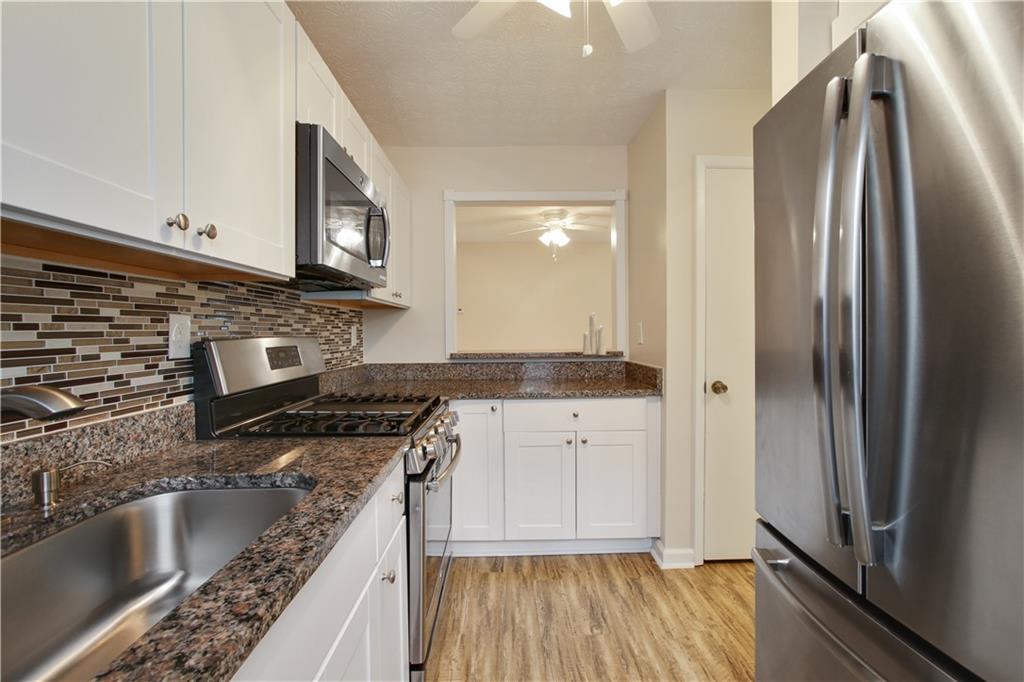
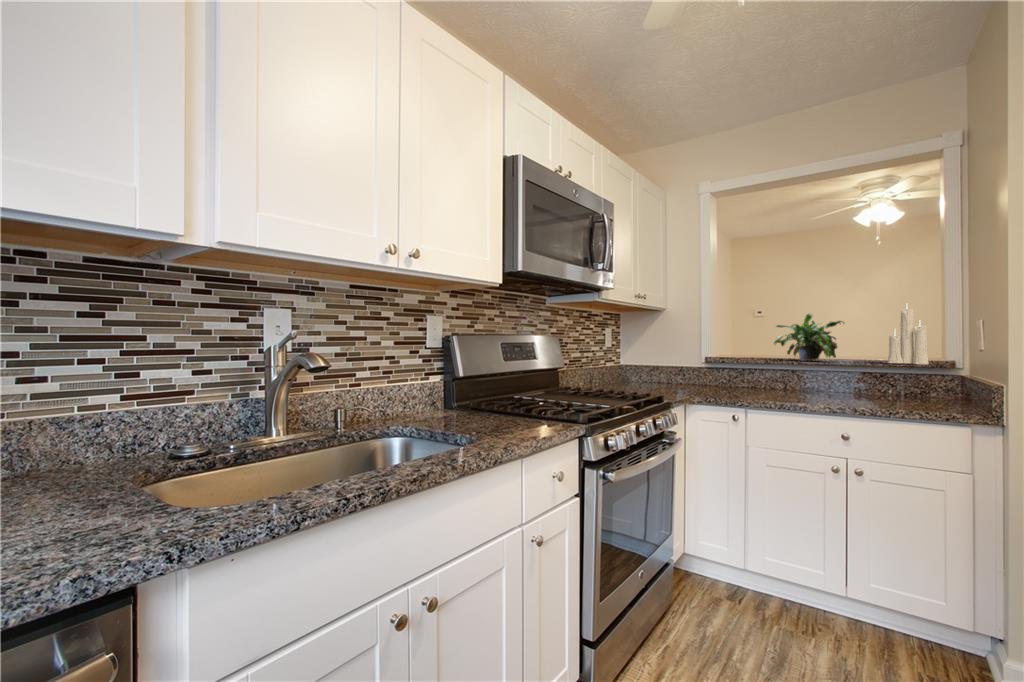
potted plant: none [505,316,556,355] -> present [774,314,842,361]

